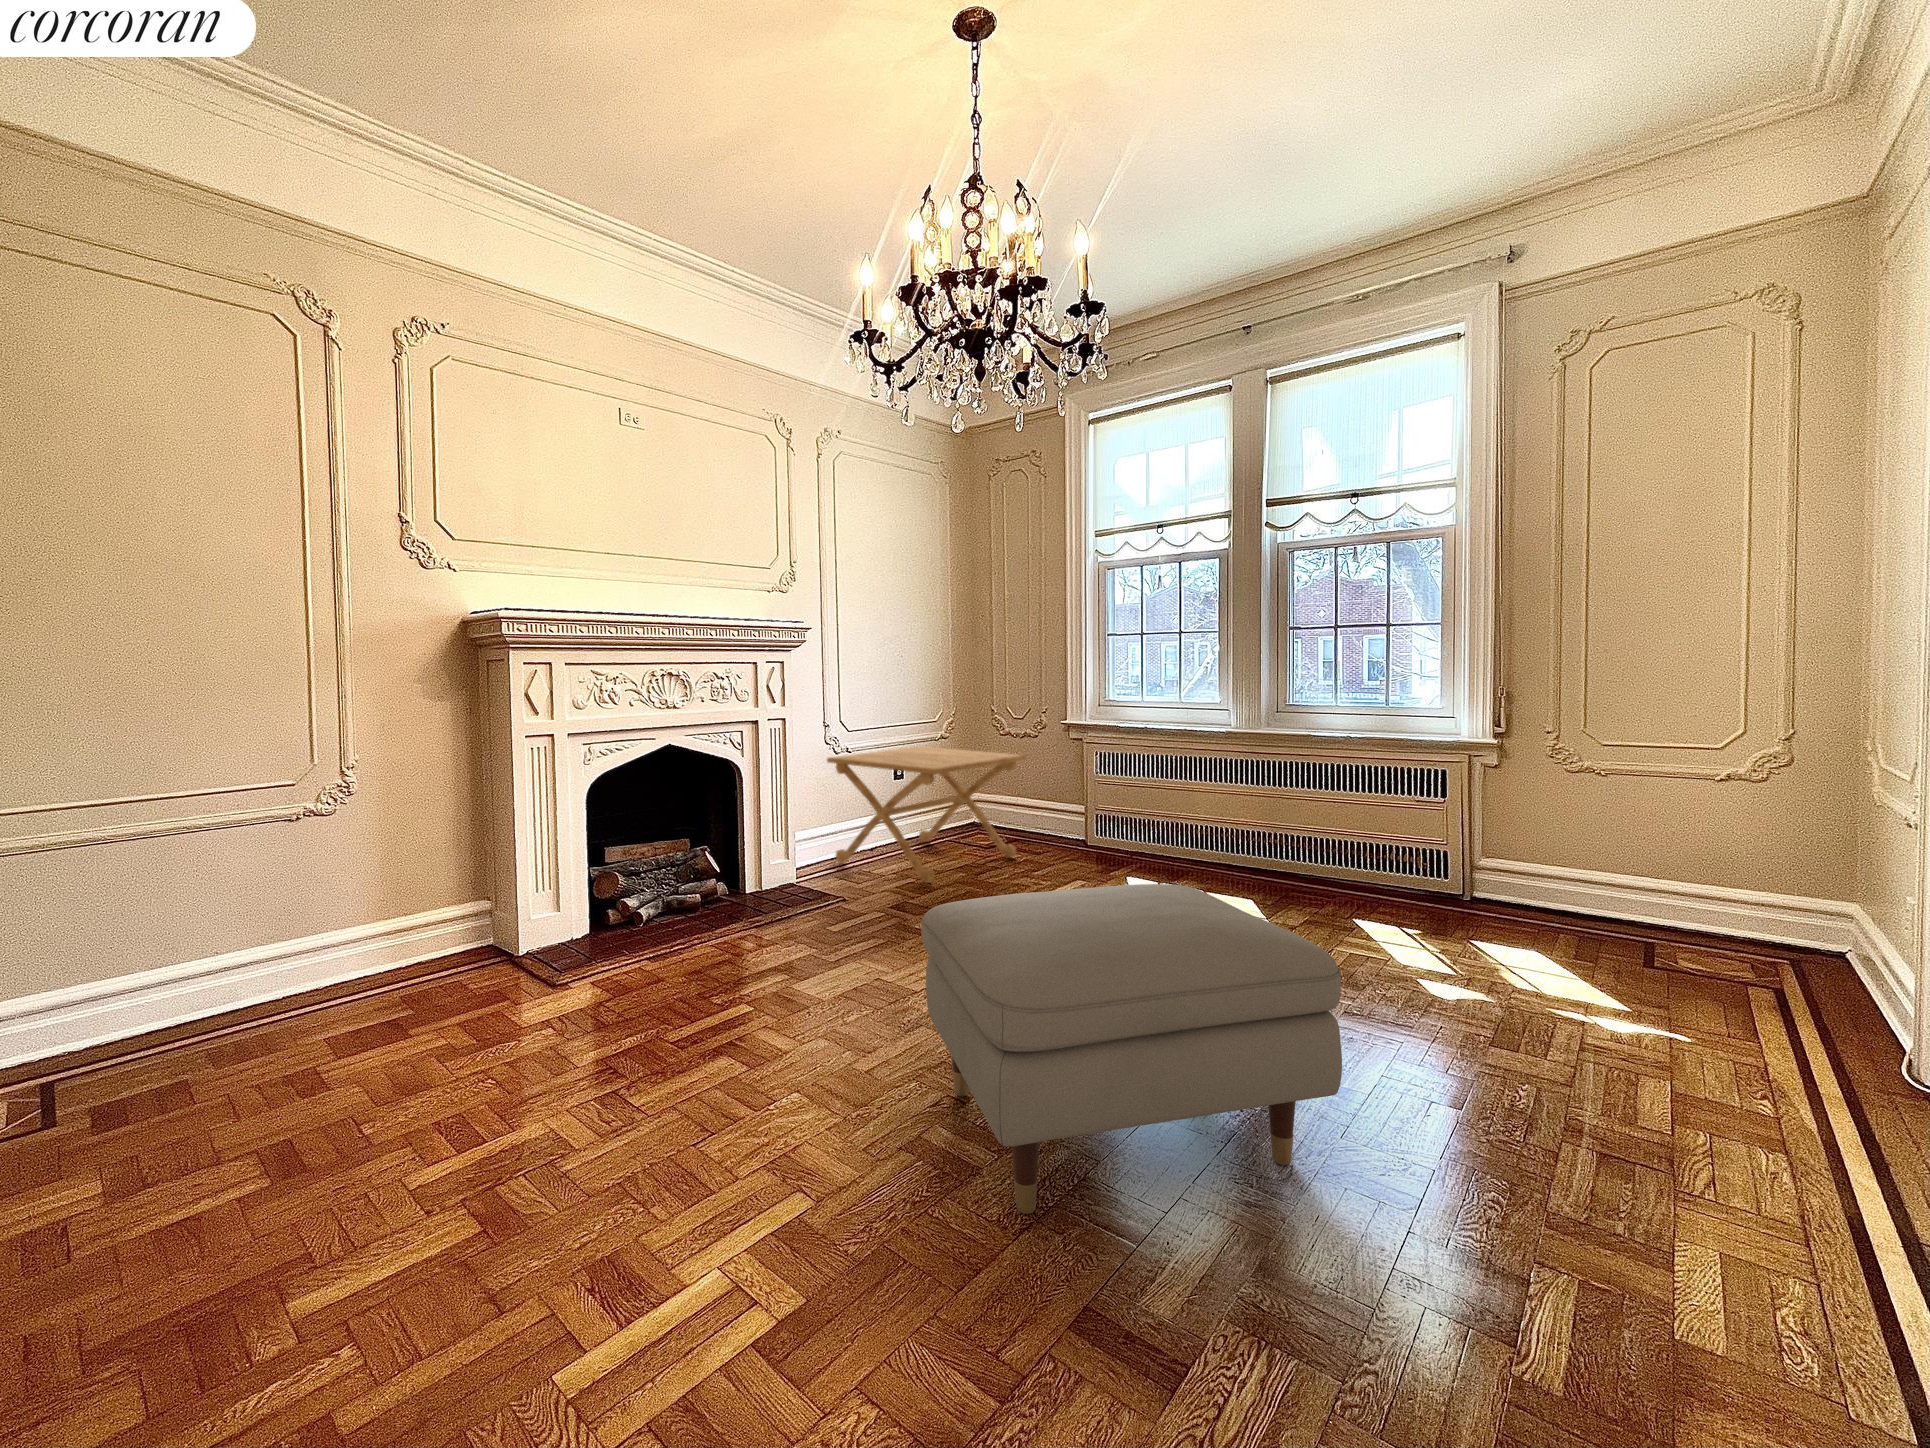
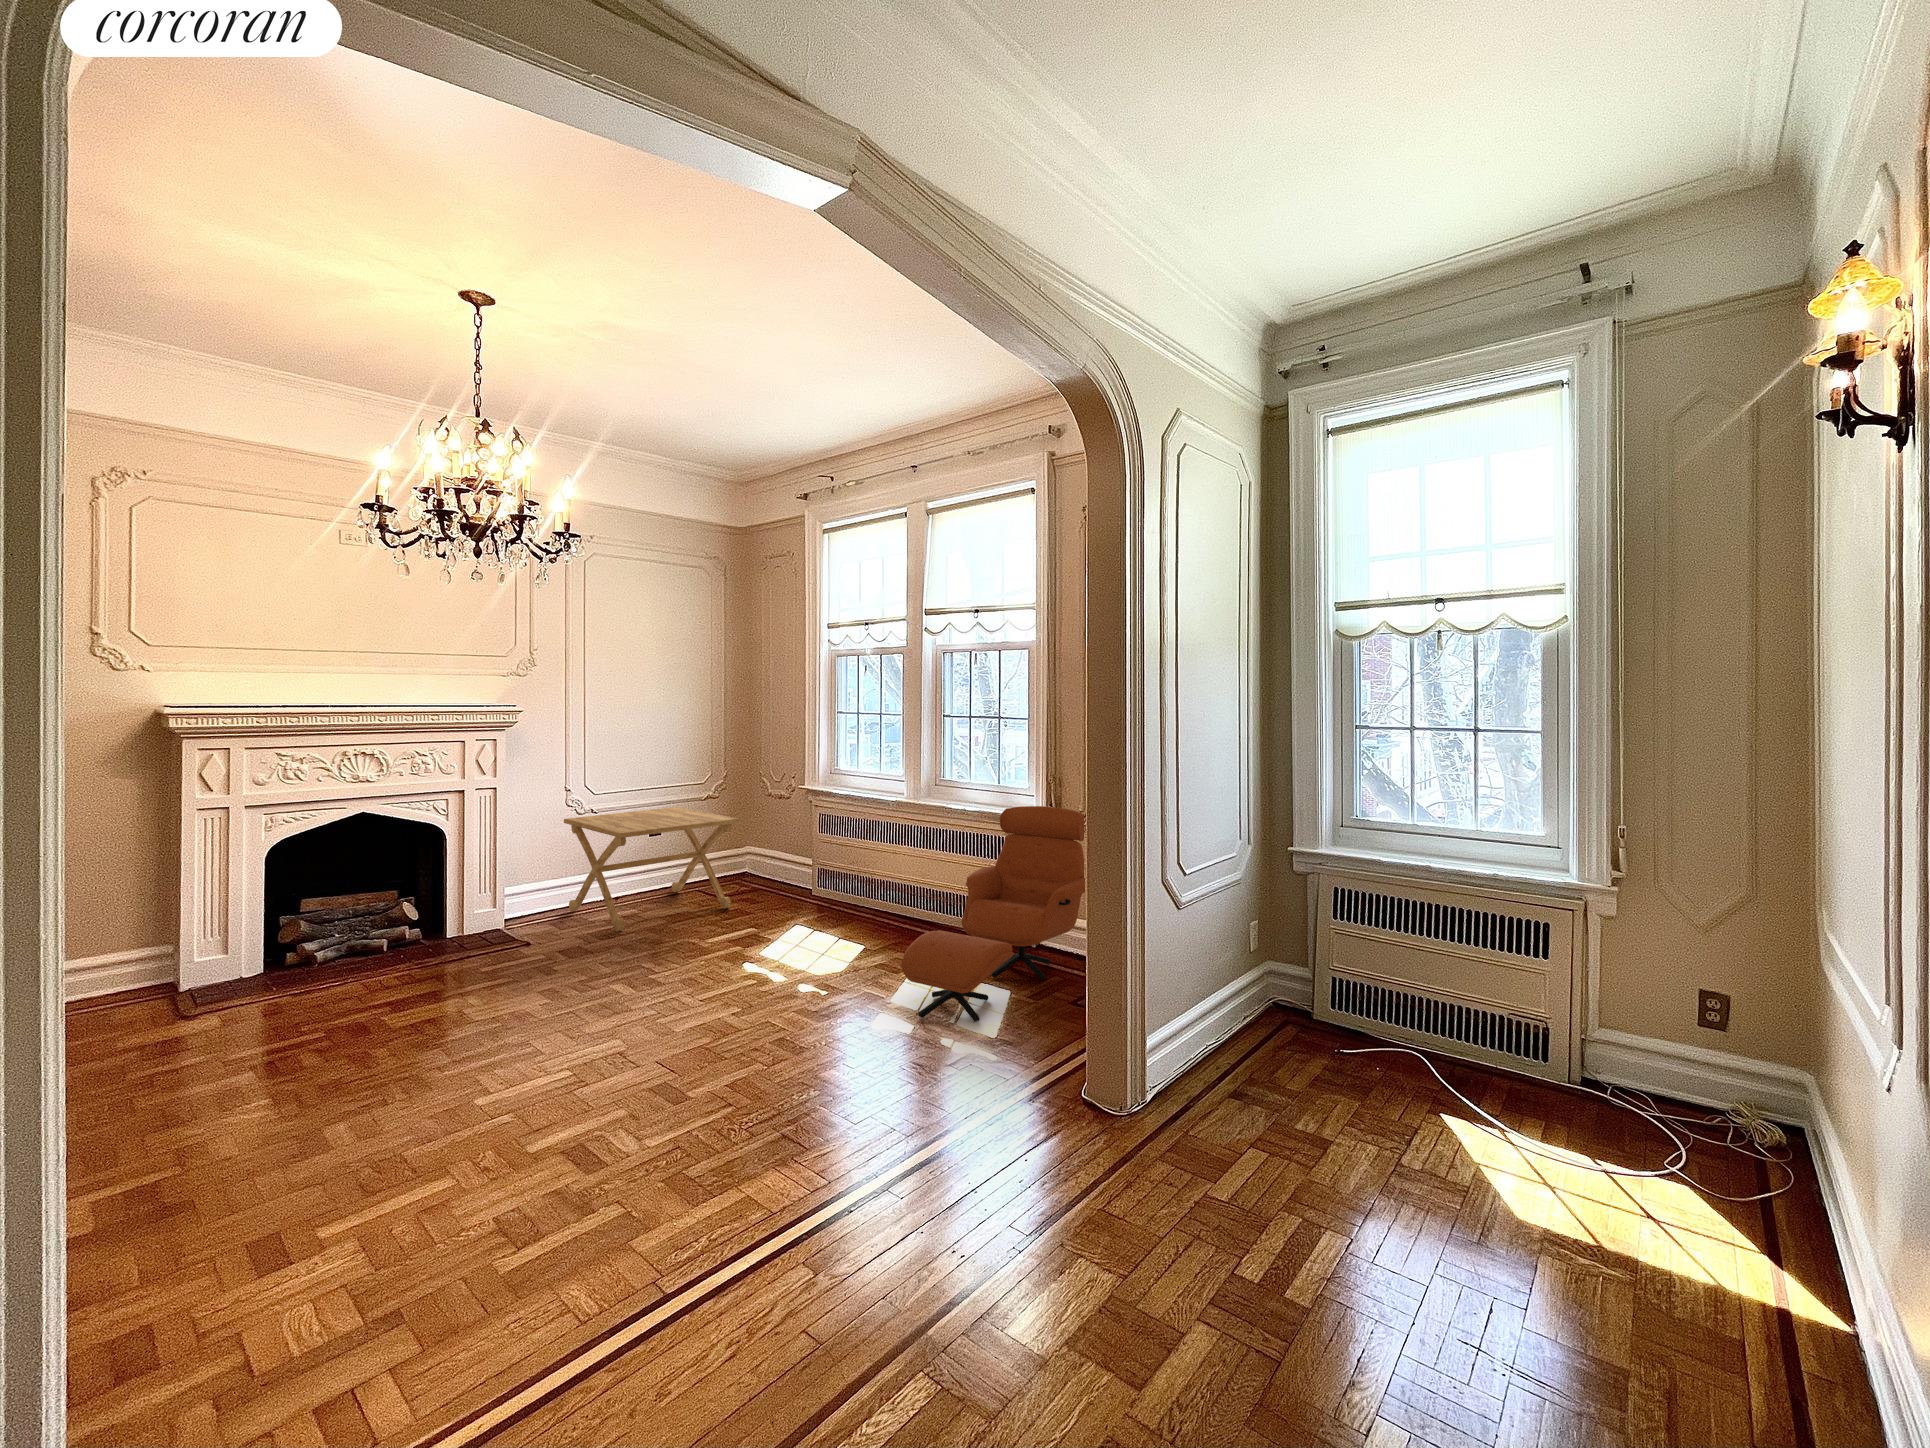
armchair: none [1409,726,1602,989] -> present [901,806,1085,1021]
ottoman: present [921,884,1342,1214] -> none [272,940,613,1172]

